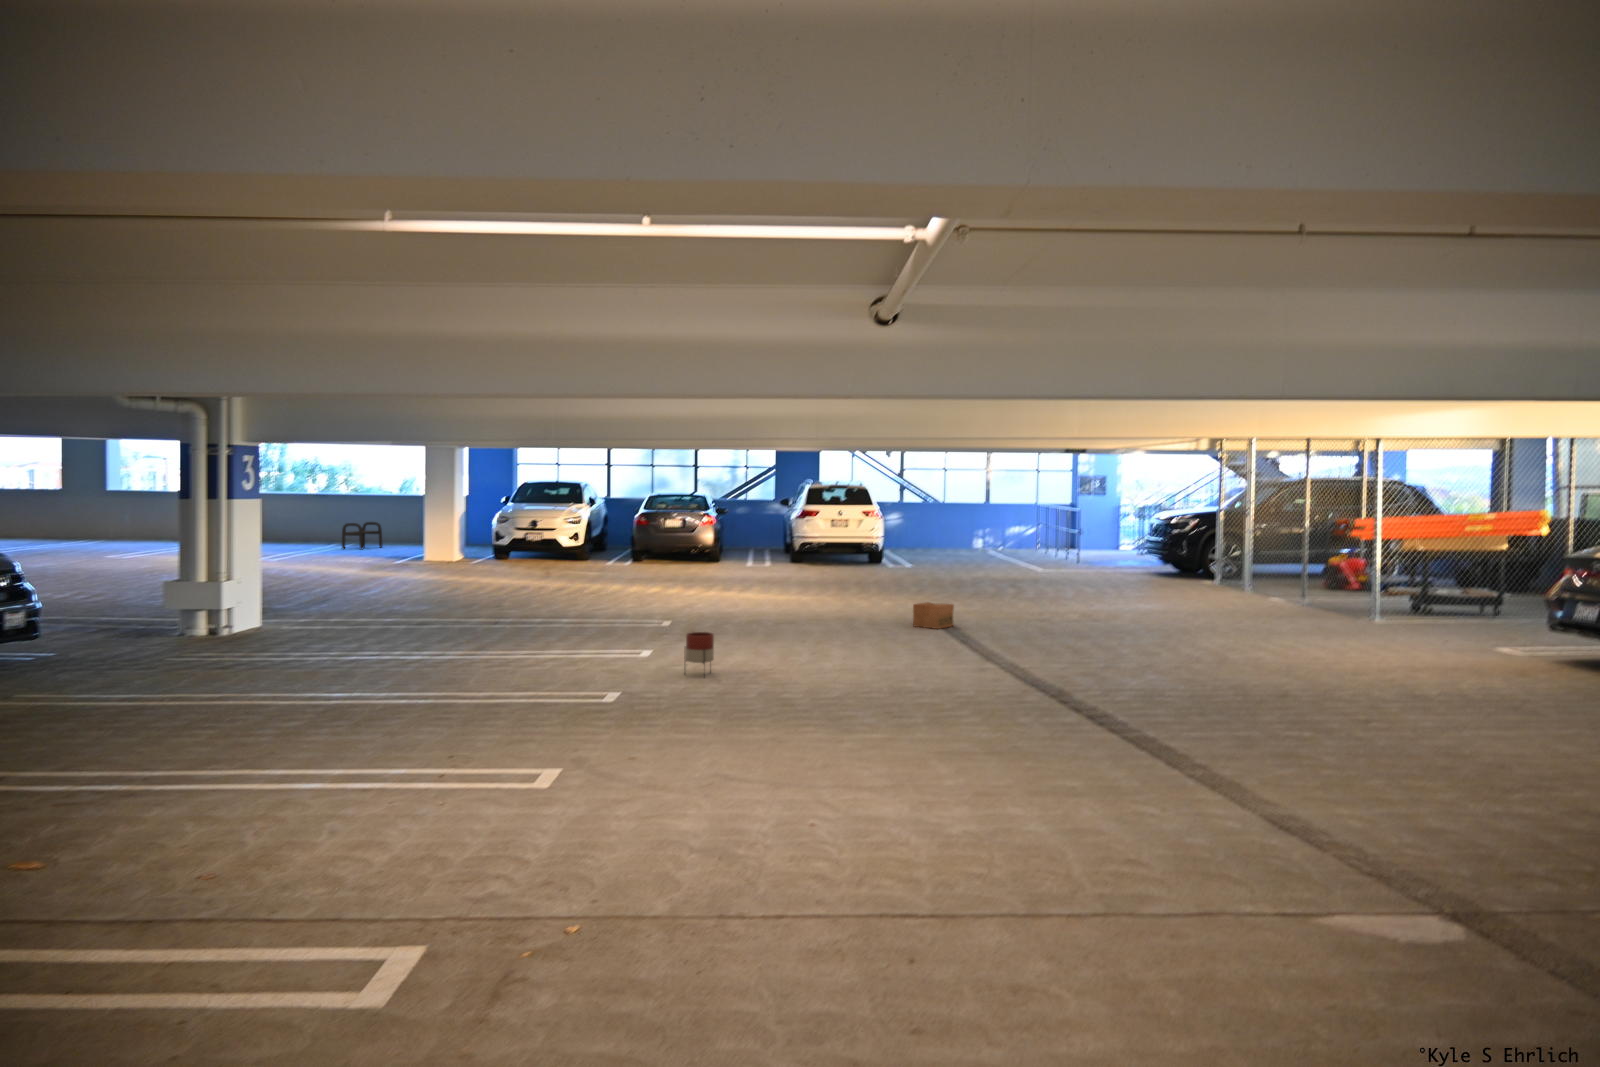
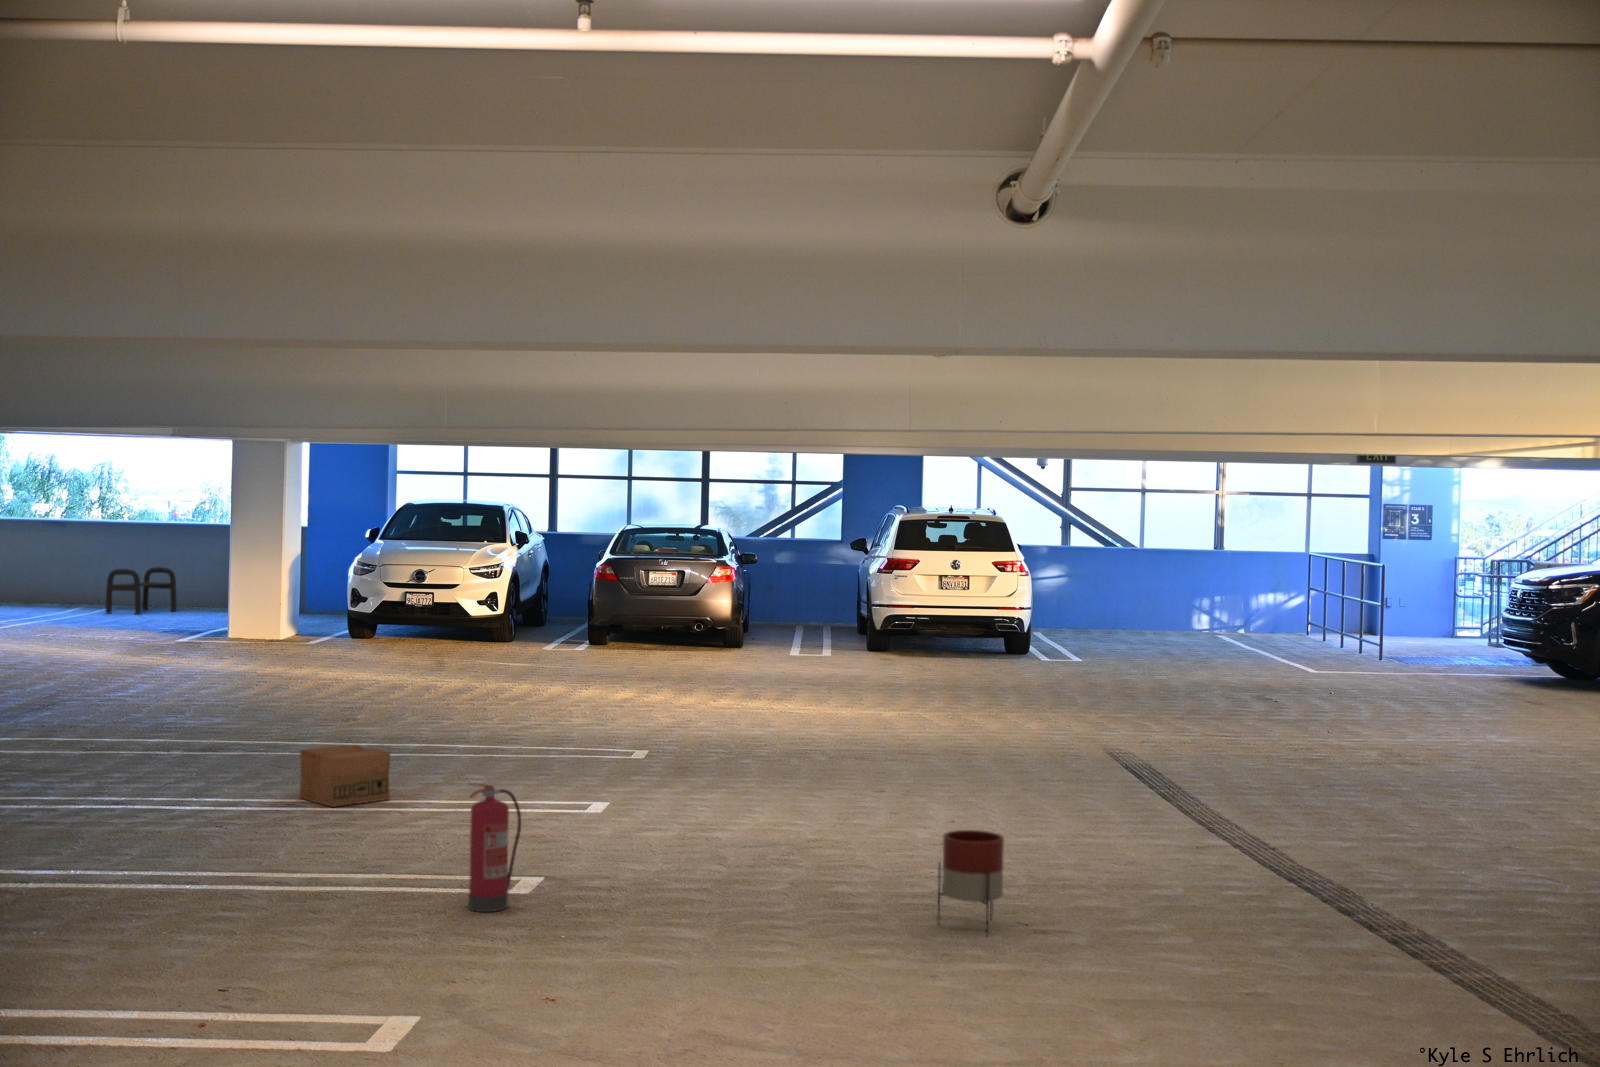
cardboard box: present [913,602,954,629] -> present [300,745,390,807]
fire extinguisher: none [627,606,649,660] -> present [469,783,521,912]
planter: present [685,632,714,664] -> present [937,830,1004,935]

